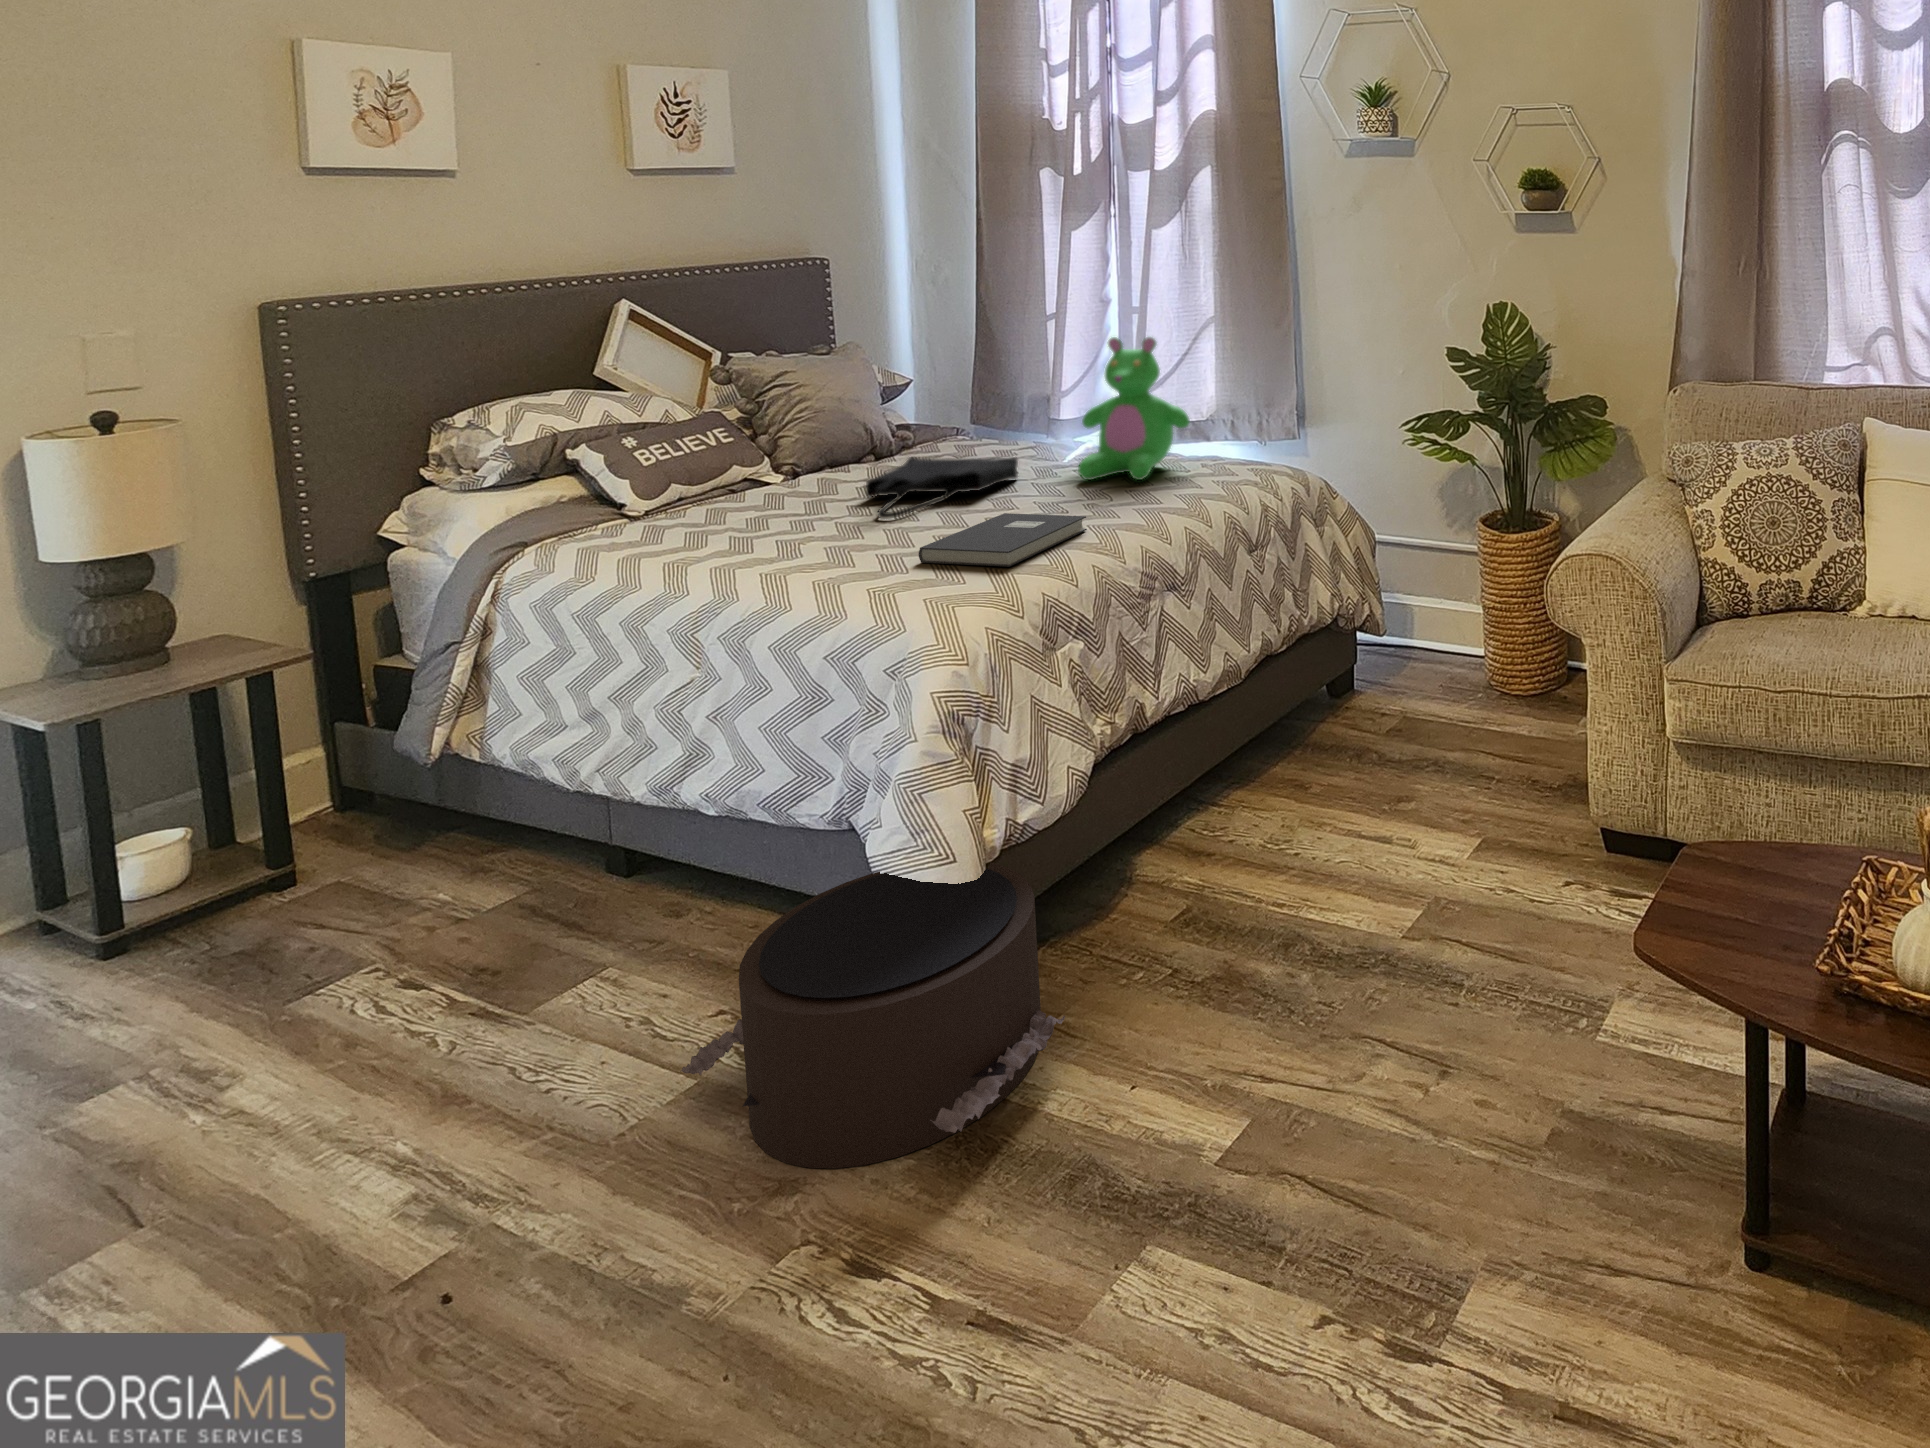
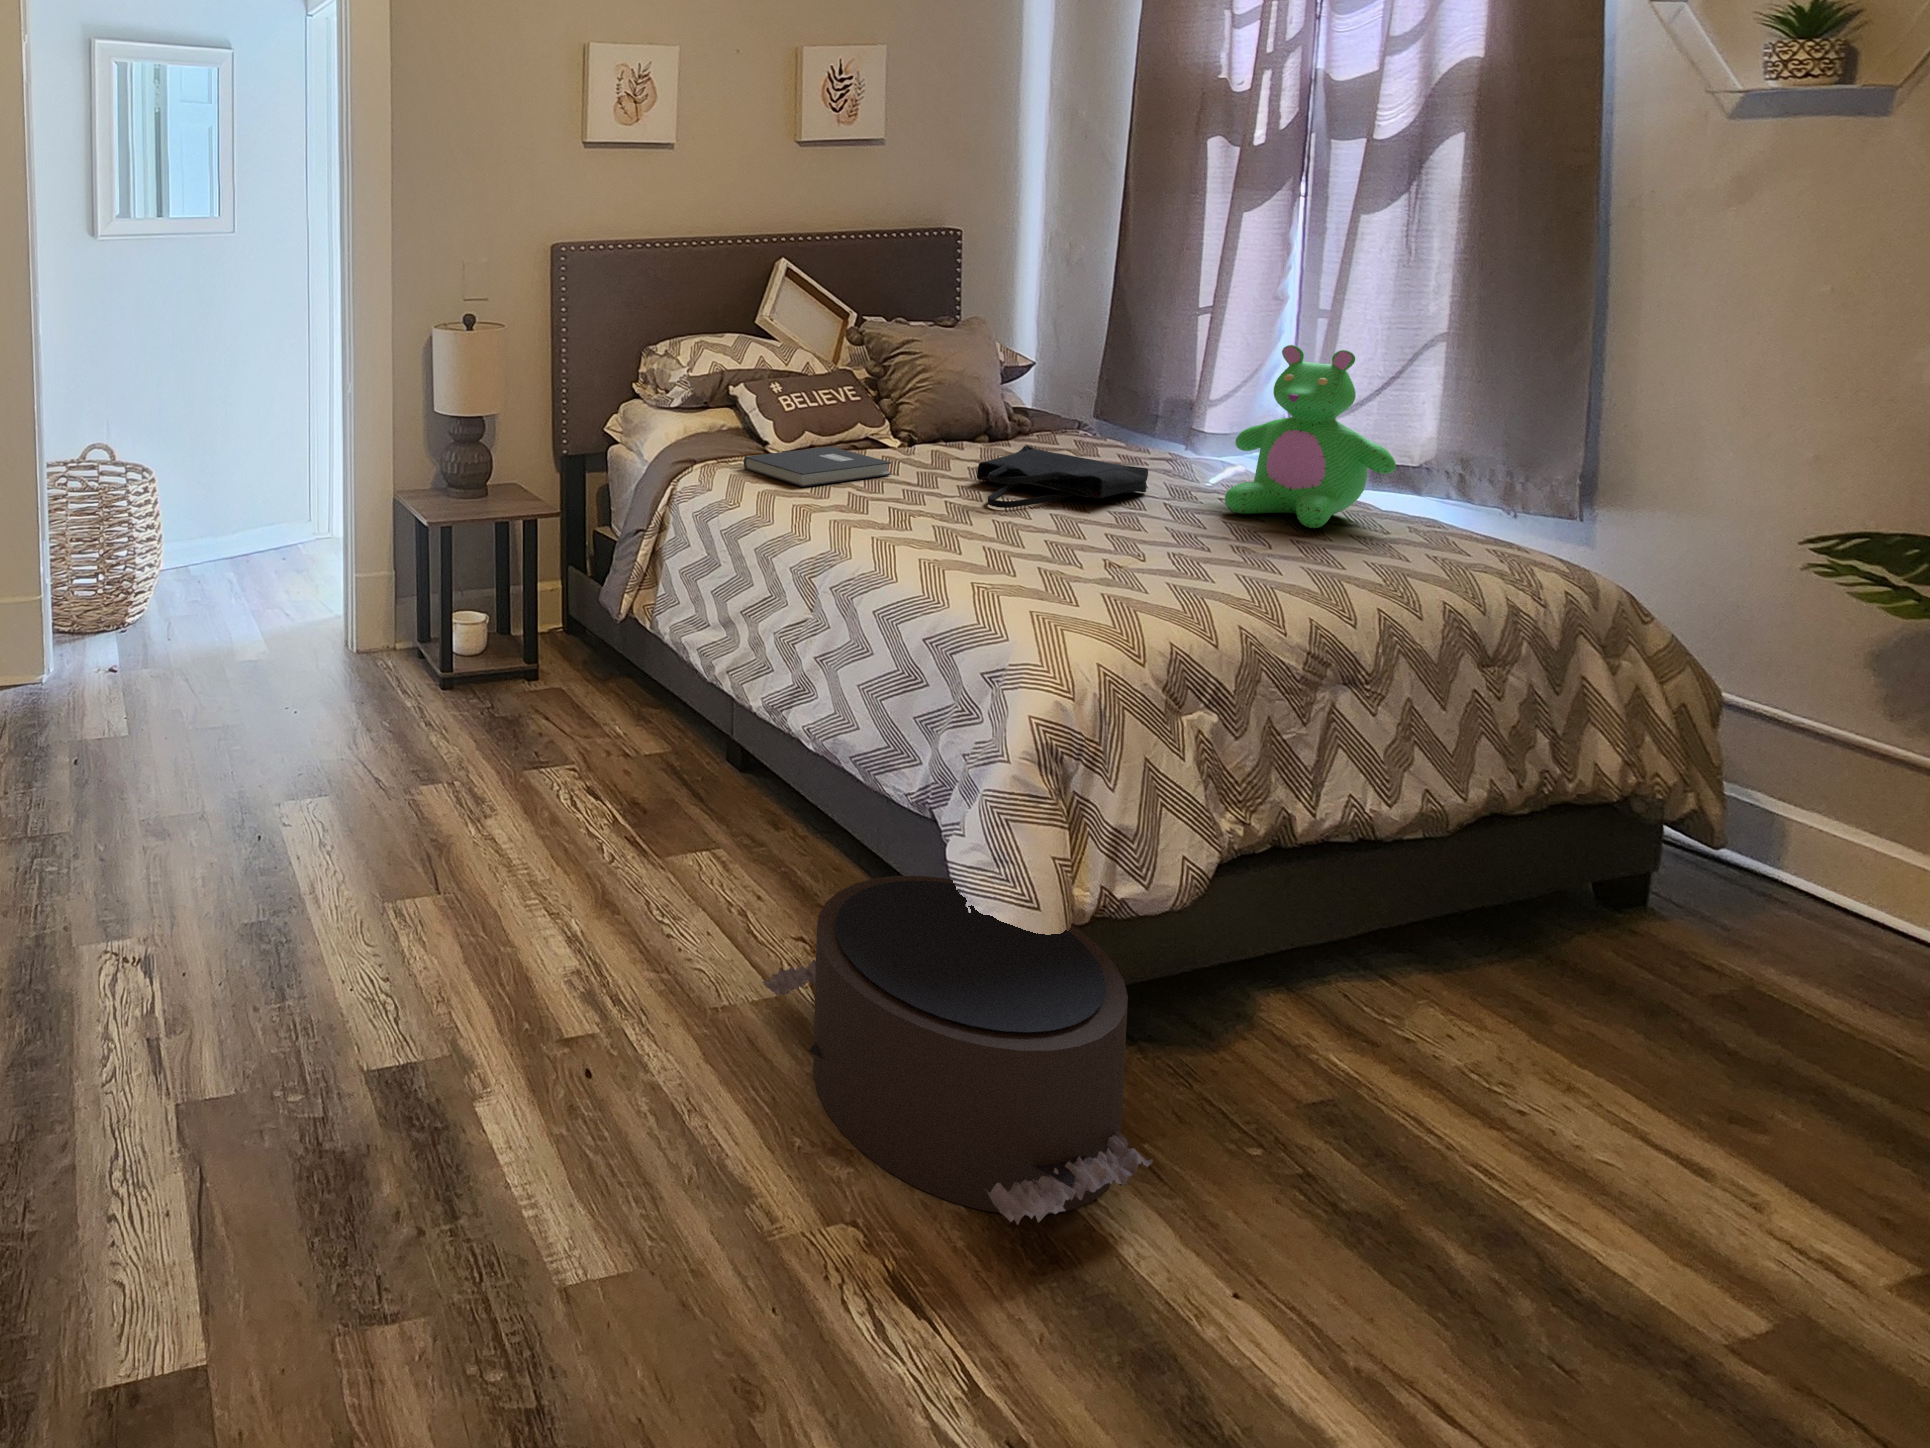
book: present [919,513,1087,567] -> present [744,446,891,487]

